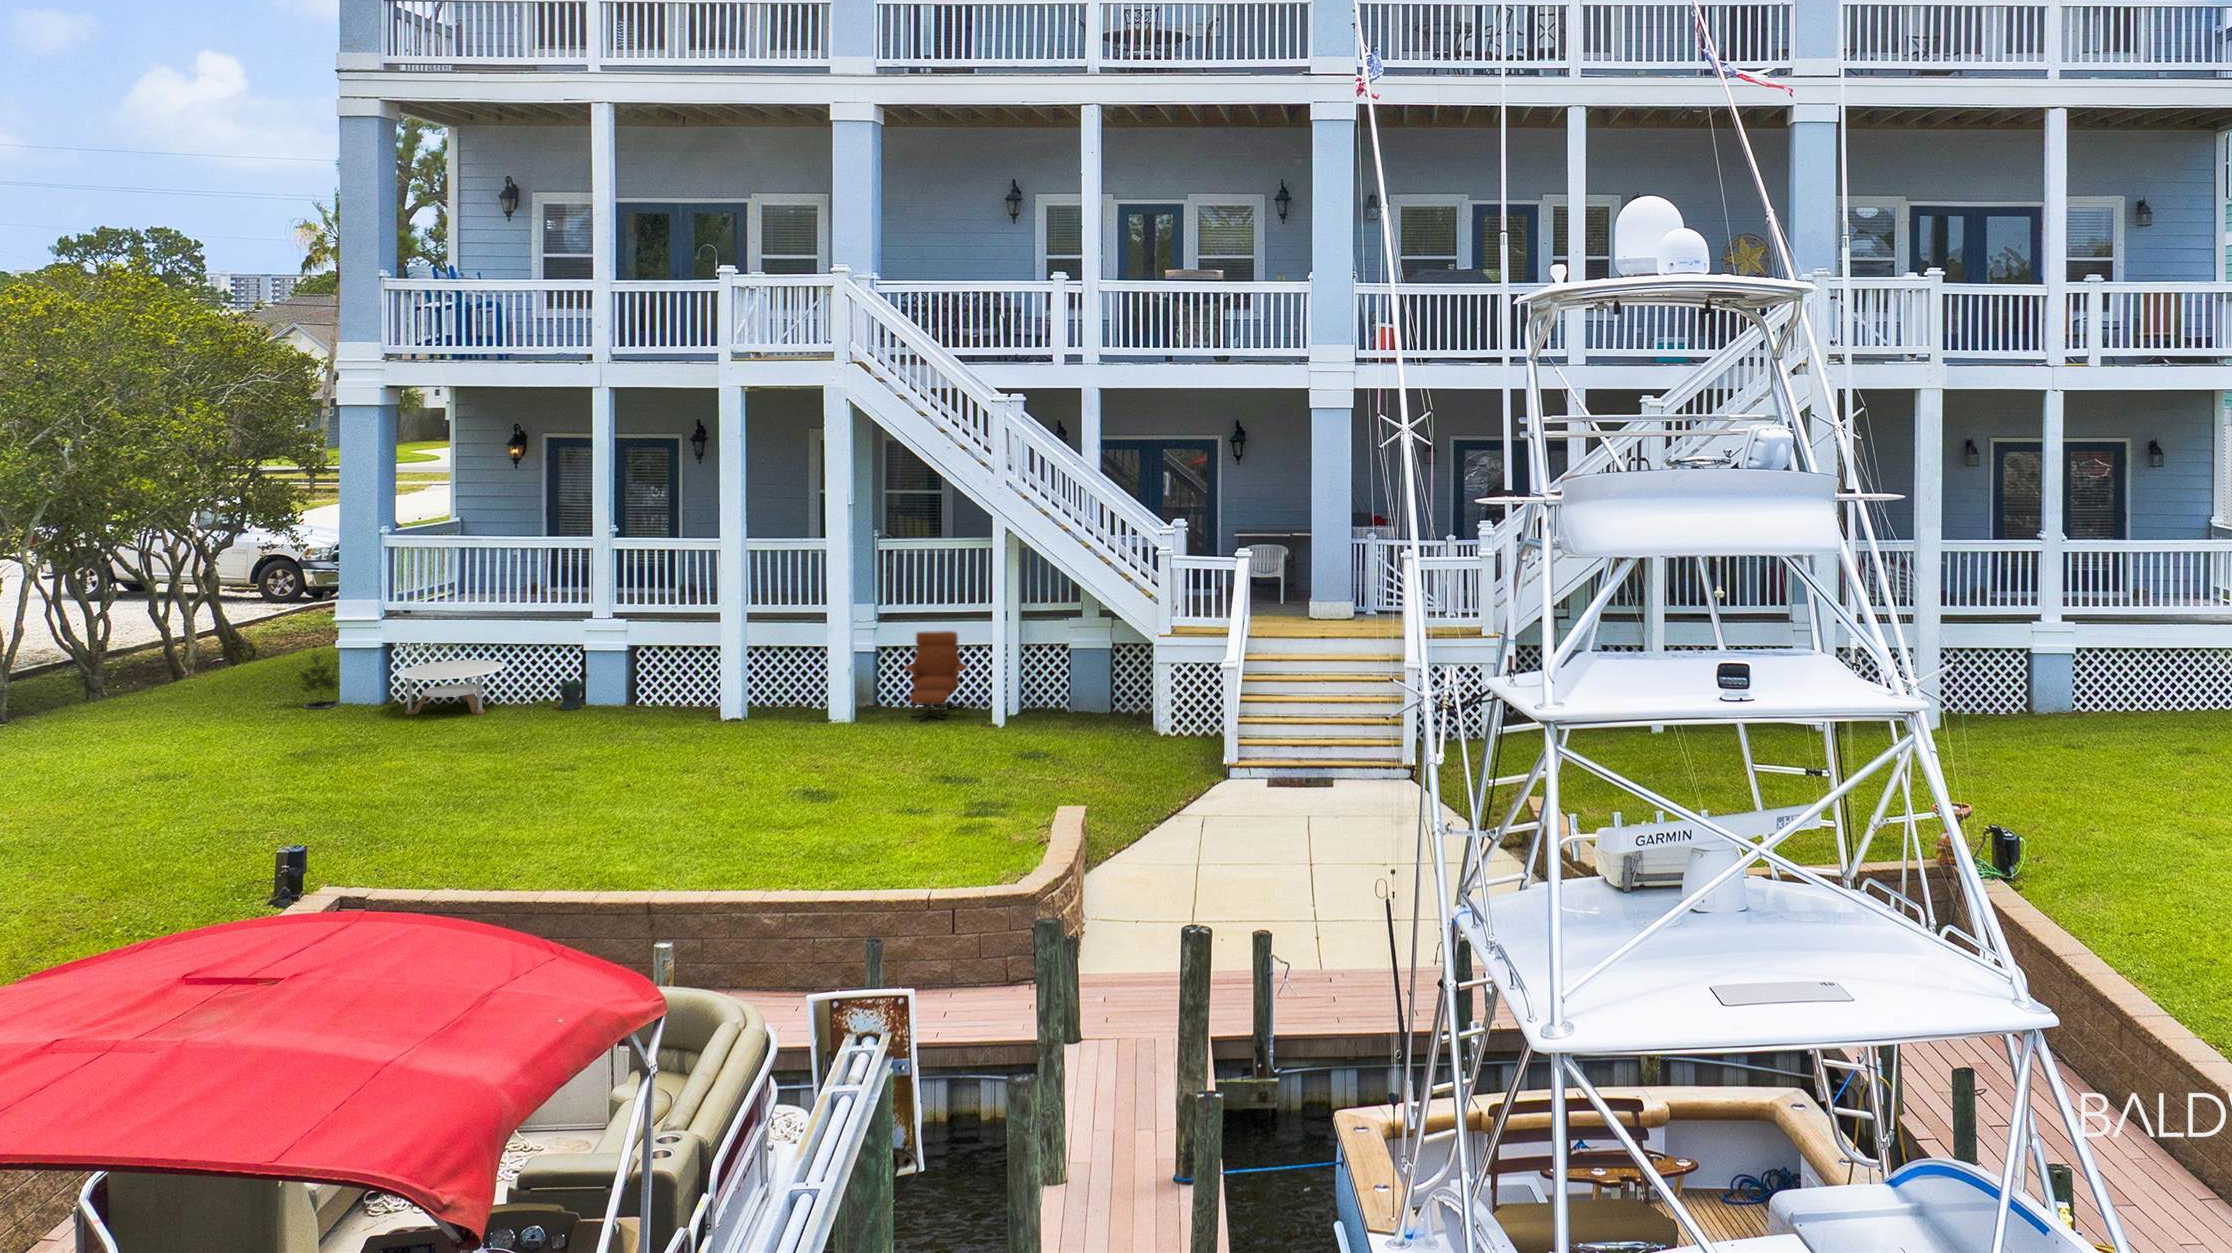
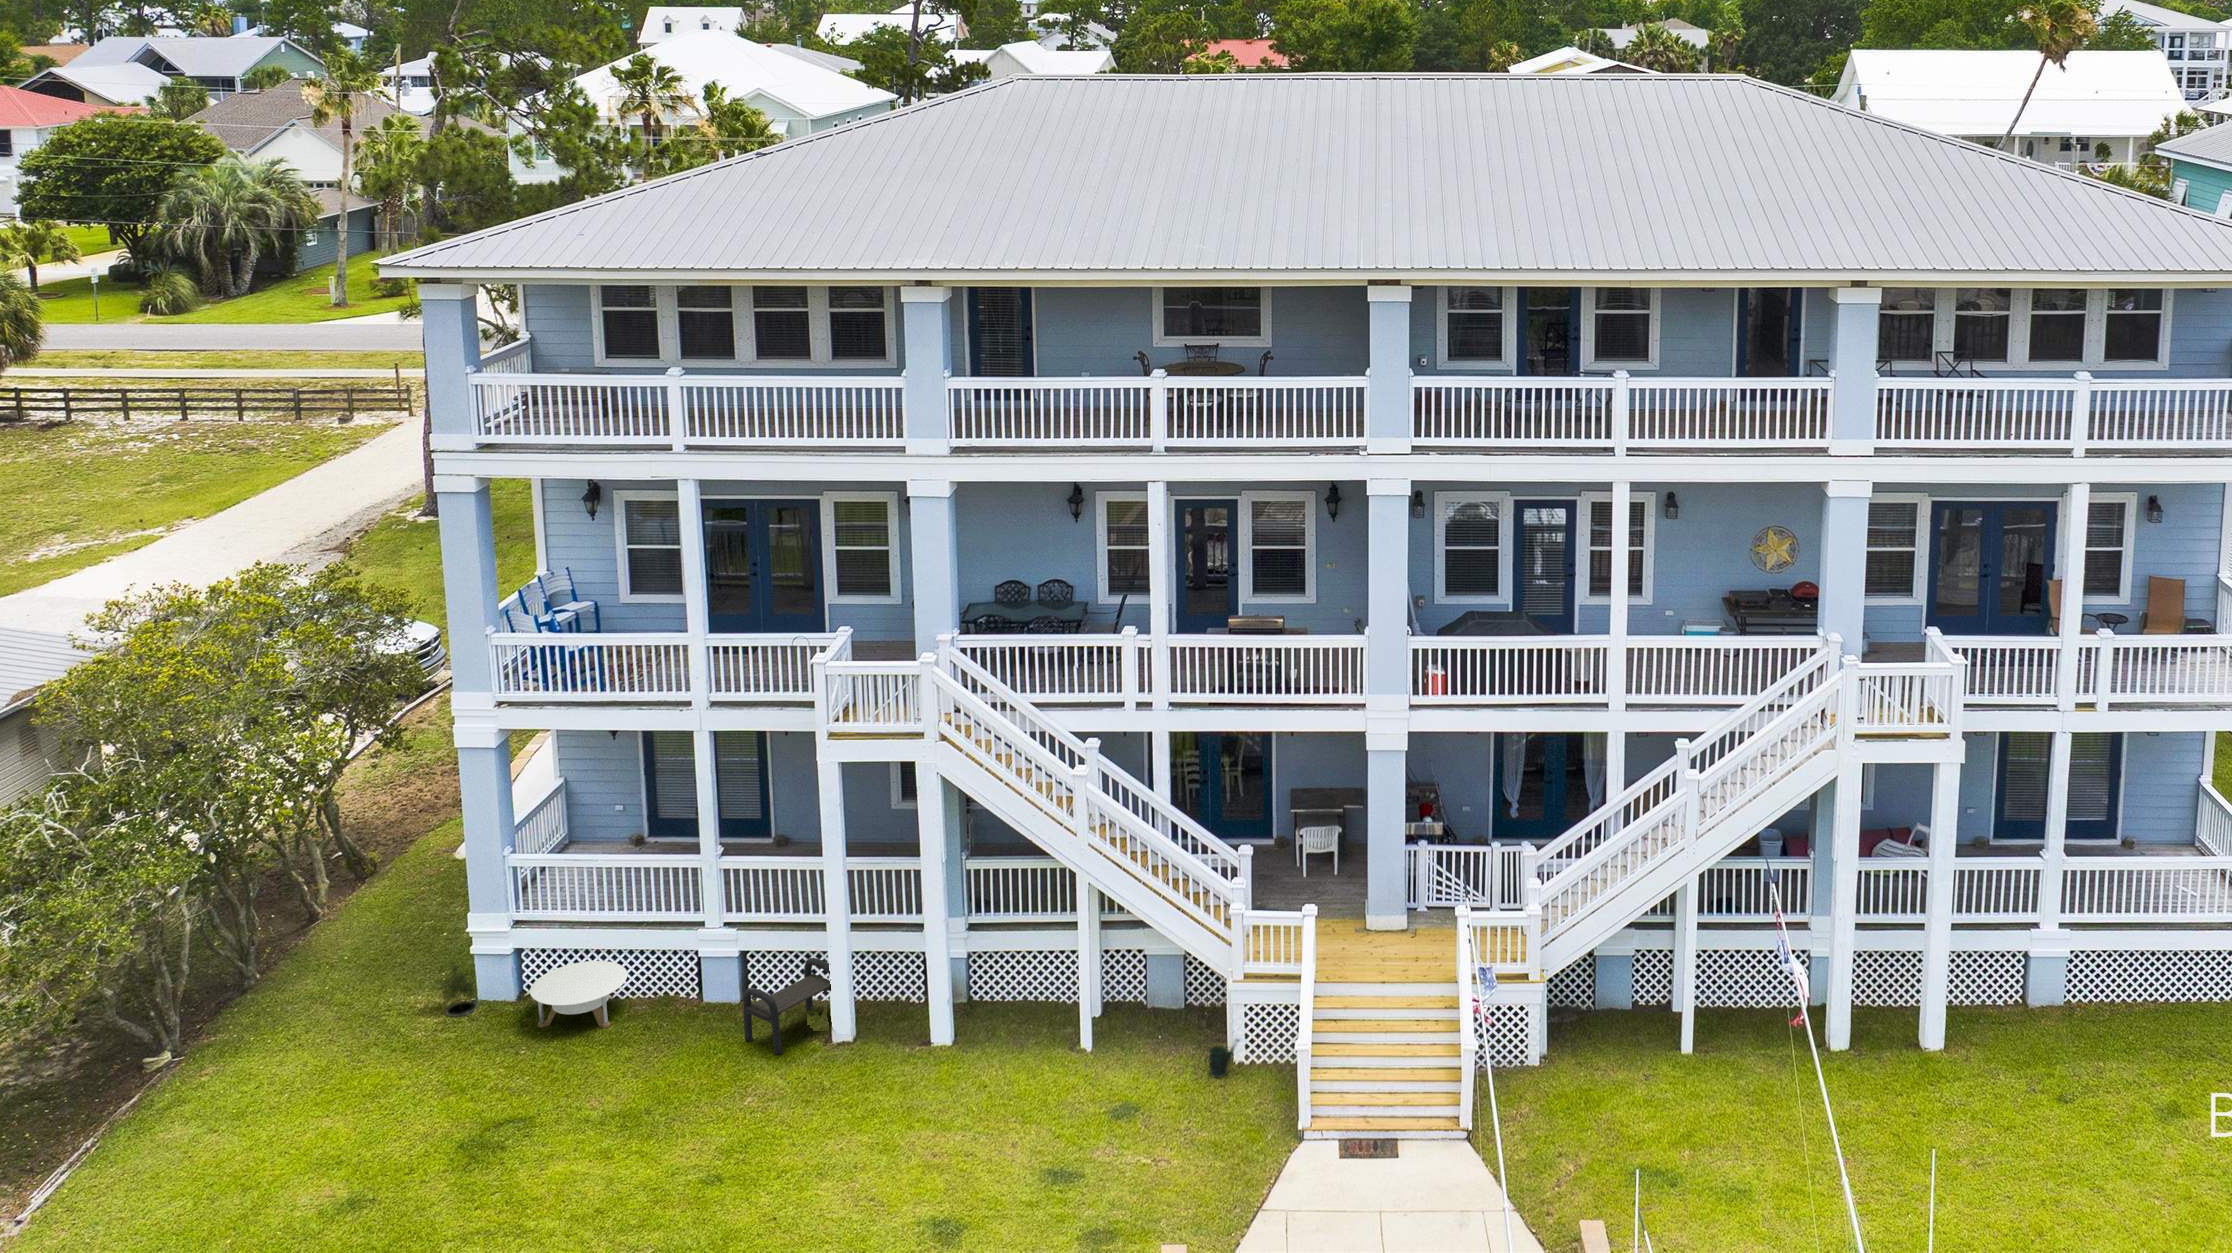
lounge chair: present [904,631,968,721] -> none [993,944,1052,1043]
bench: none [633,644,738,727] -> present [743,958,831,1055]
watering can: present [559,674,588,710] -> present [1206,1039,1239,1078]

